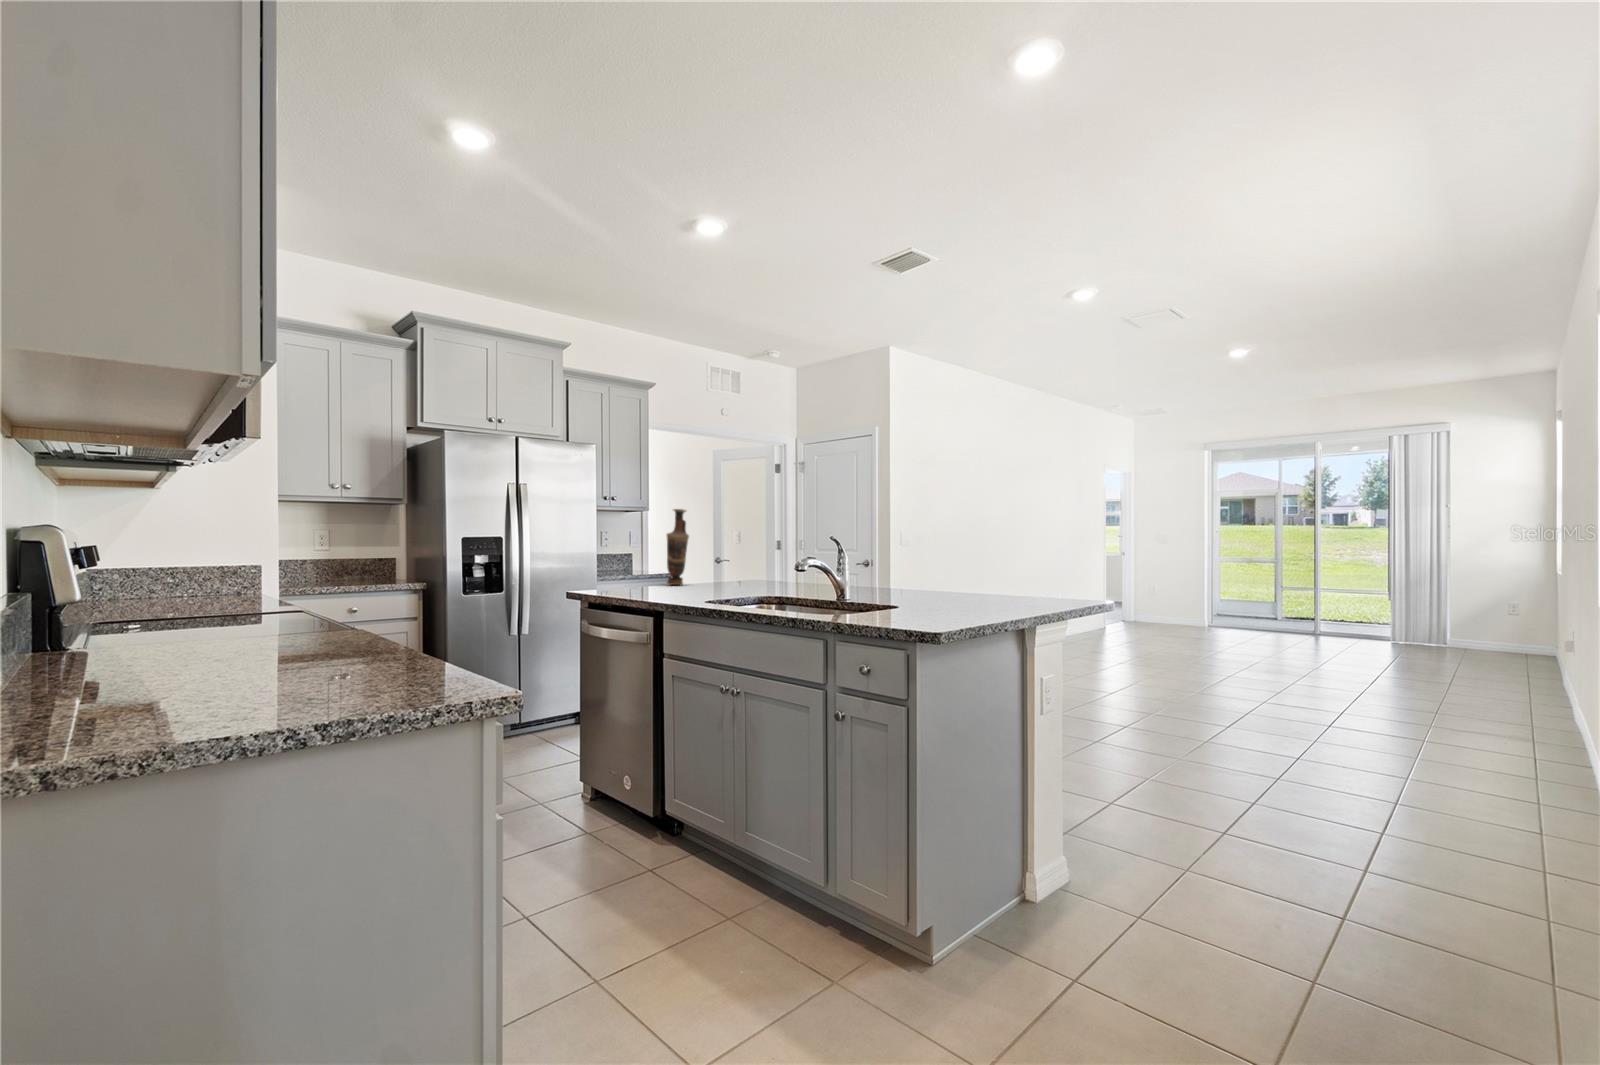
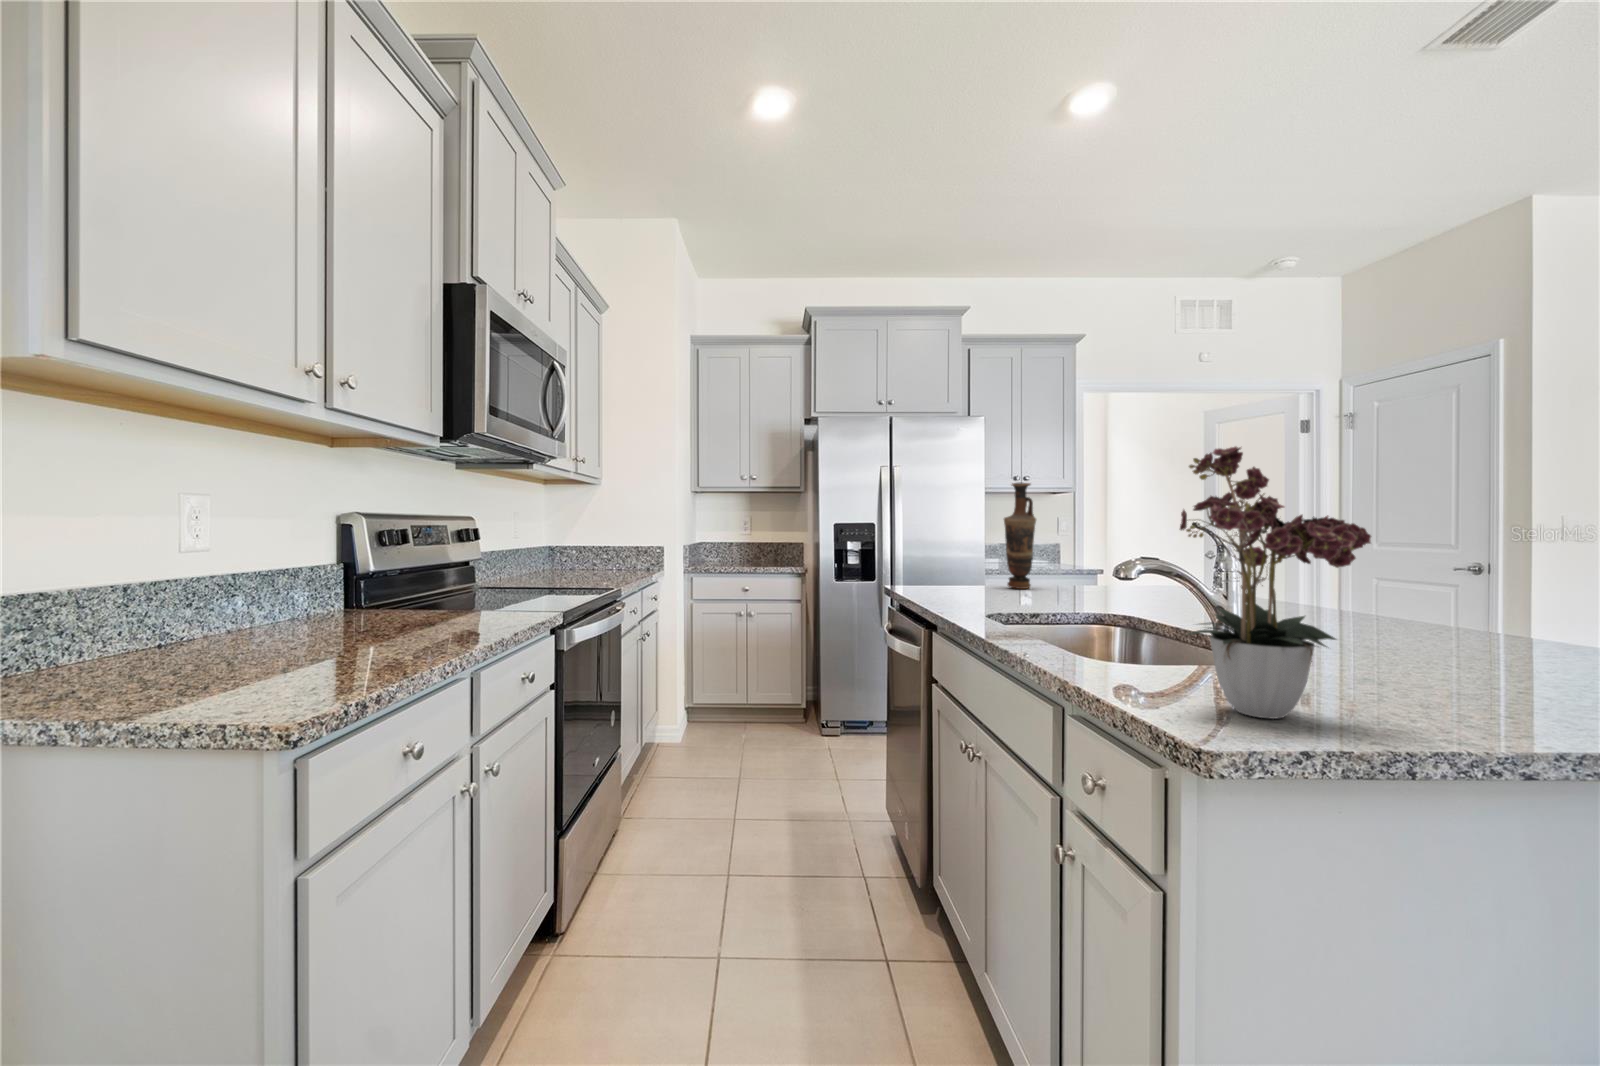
flower arrangement: none [884,505,947,619] -> present [1180,447,1371,719]

